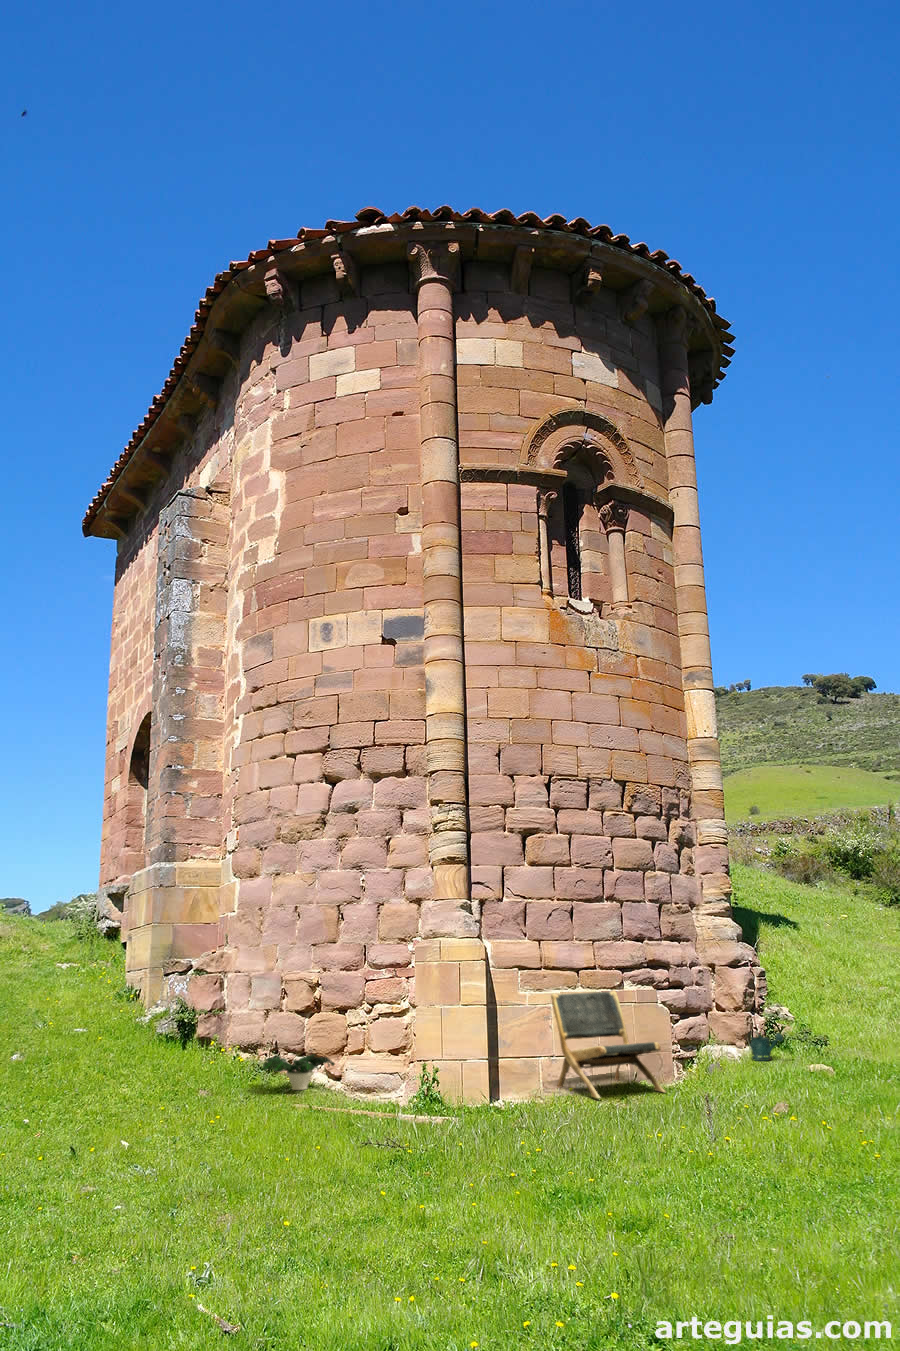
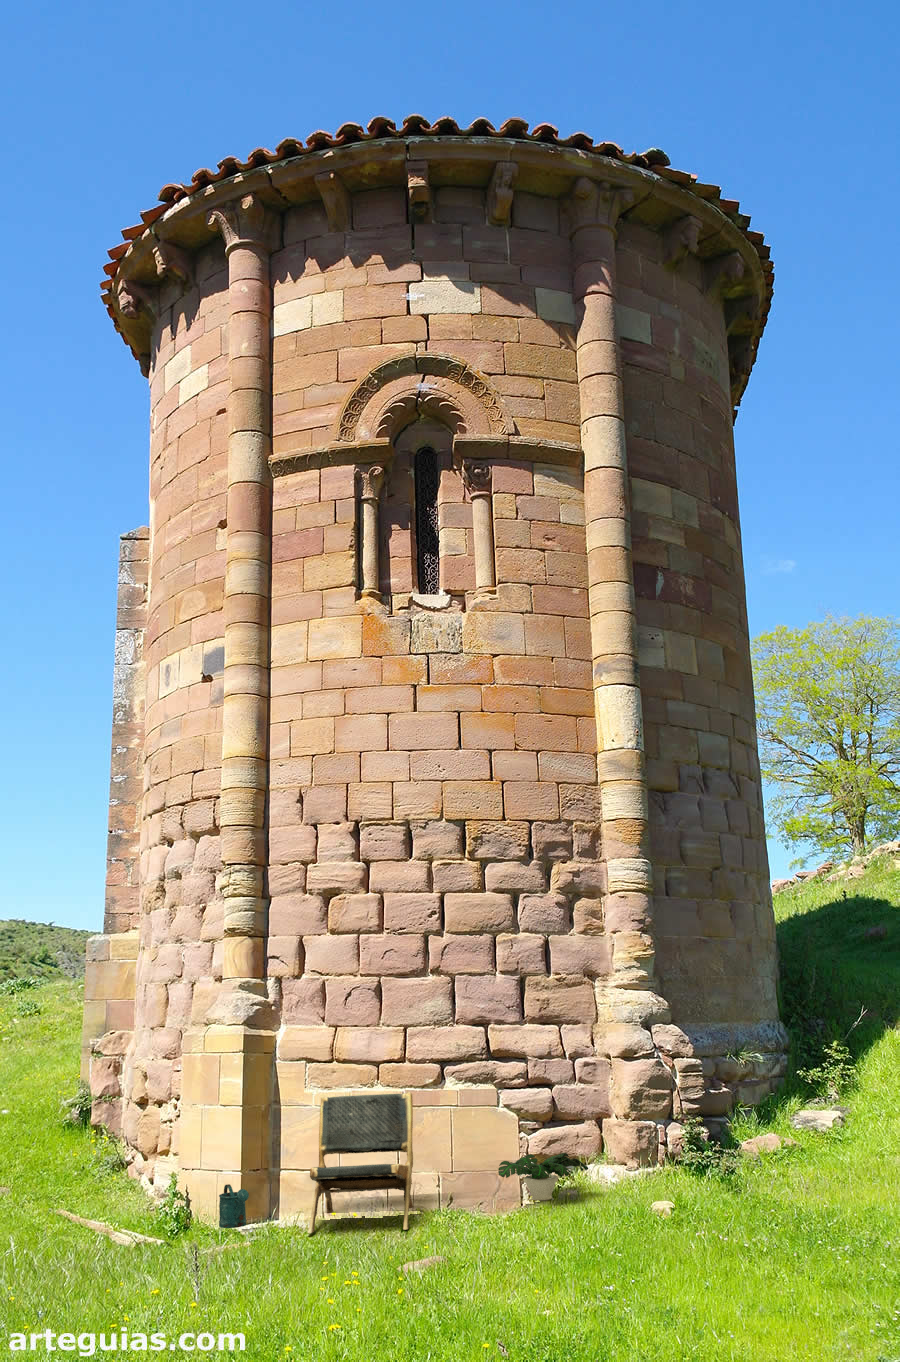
watering can: present [748,1031,783,1061] -> present [219,1184,249,1228]
potted plant: present [263,1054,335,1090] -> present [498,1153,588,1200]

